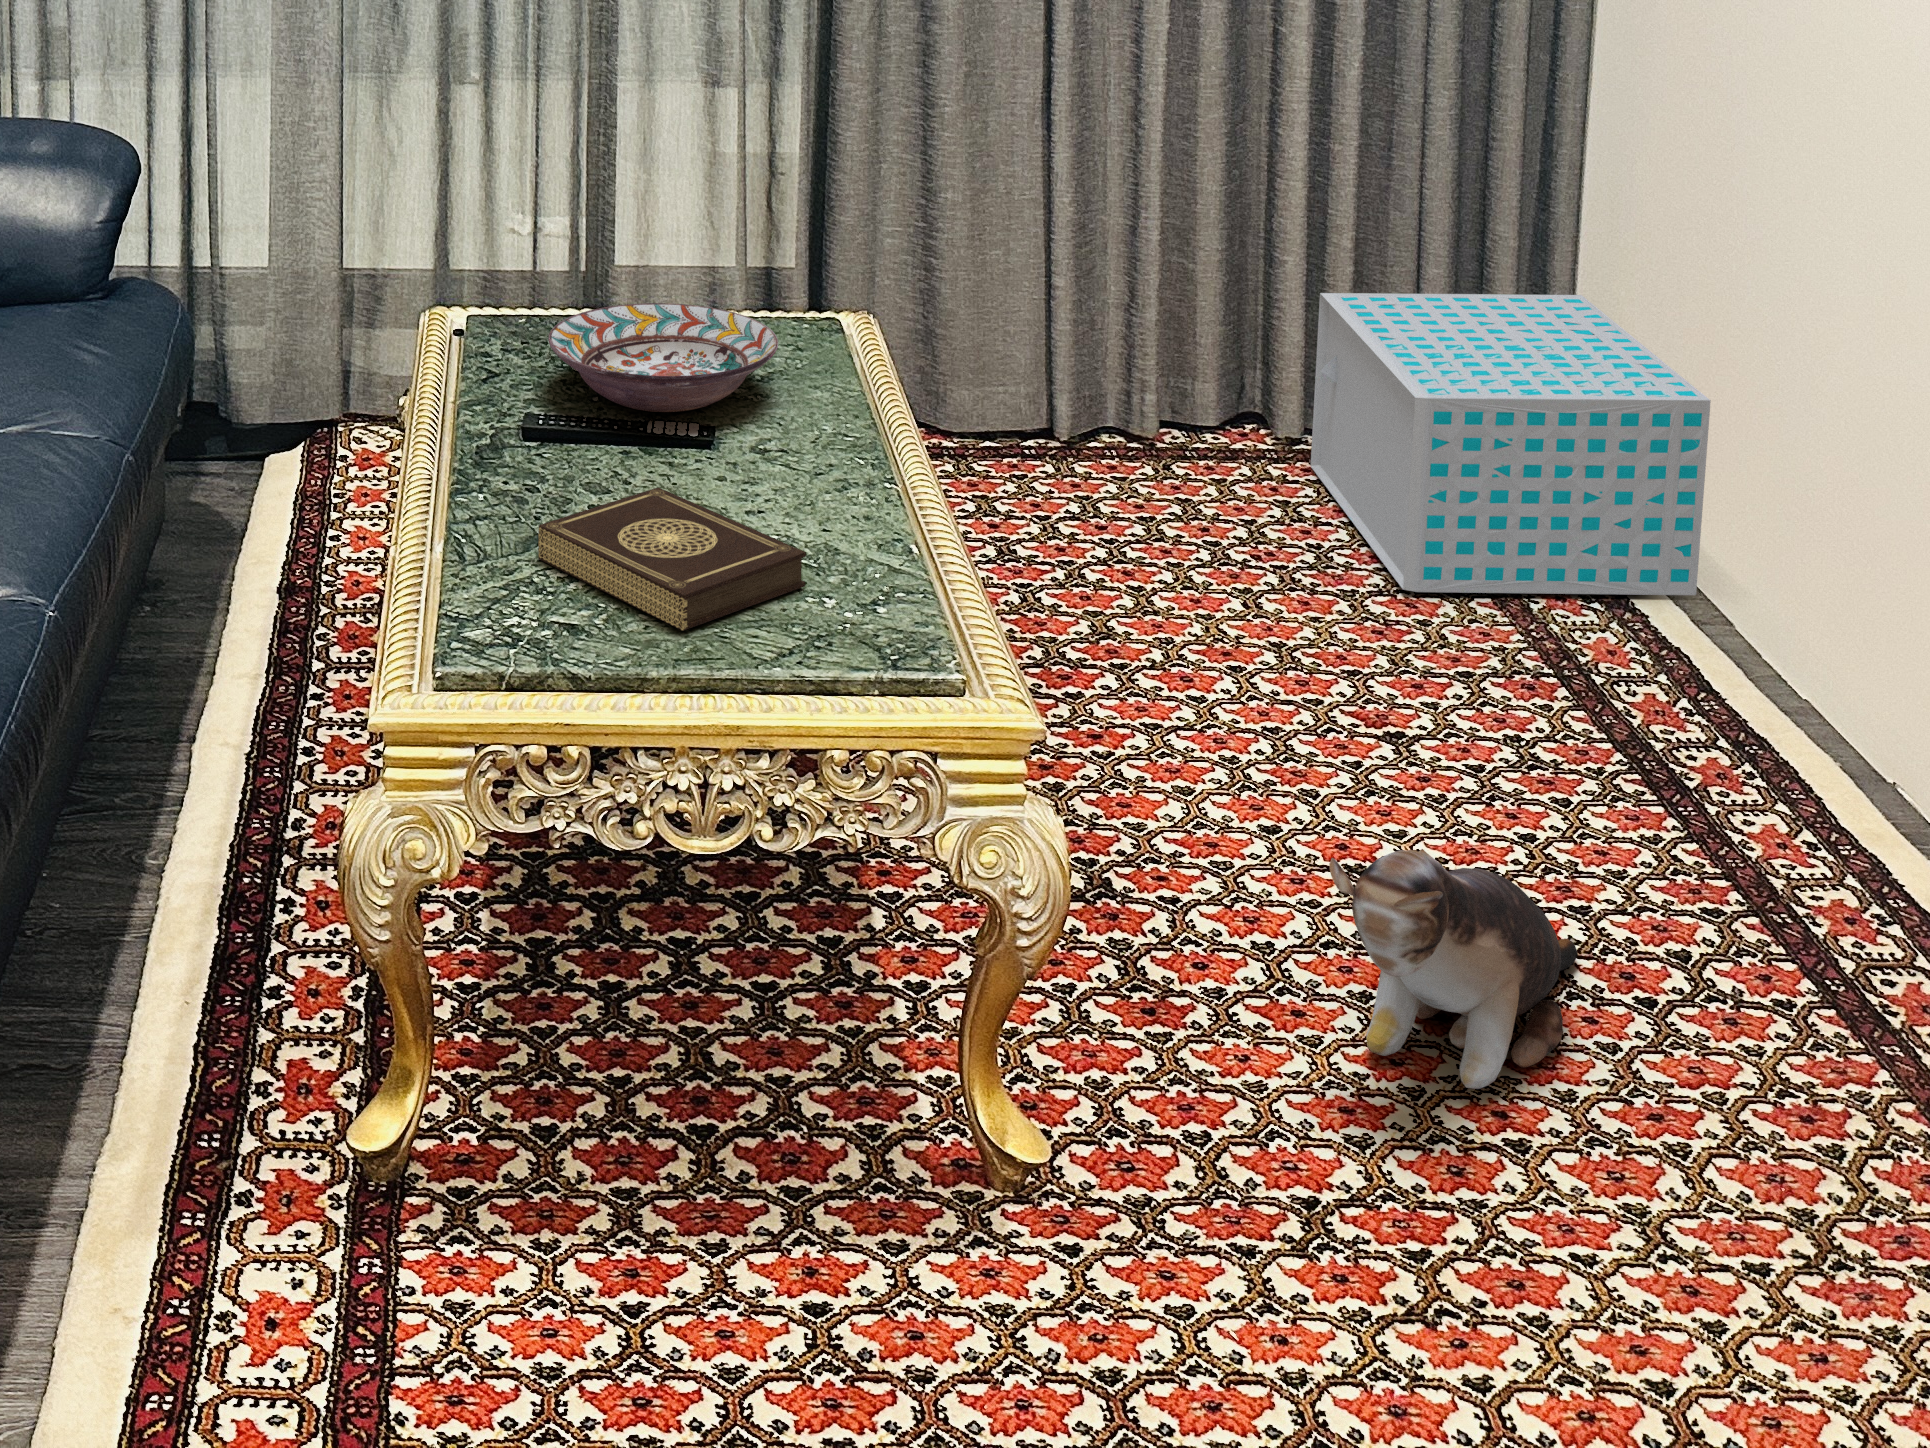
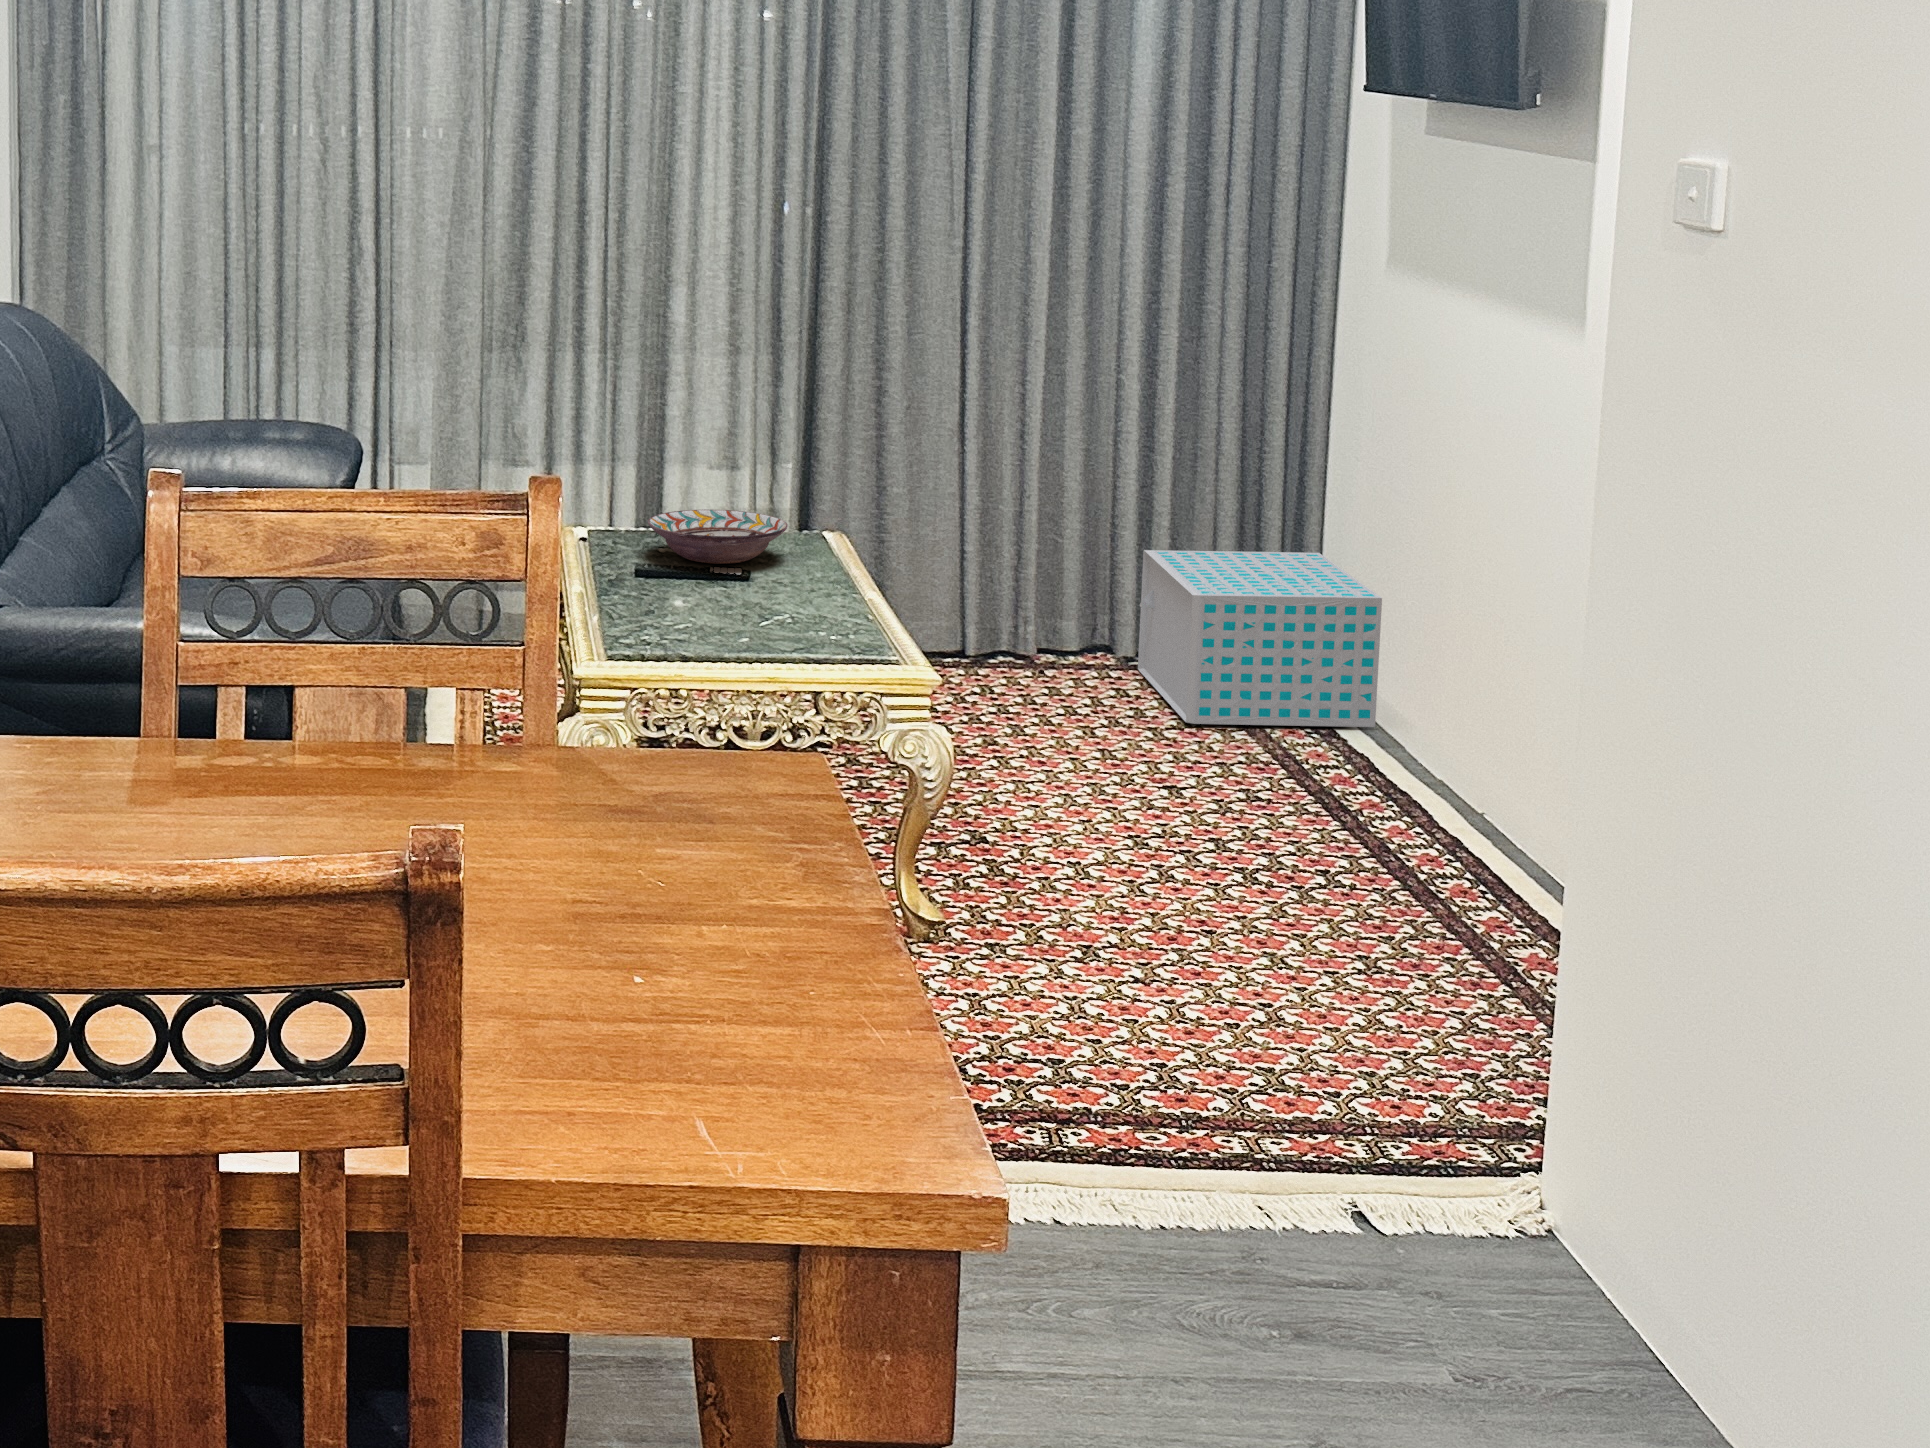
book: present [538,487,806,631] -> none [656,583,808,638]
plush toy: present [1329,849,1578,1089] -> none [1098,766,1251,901]

